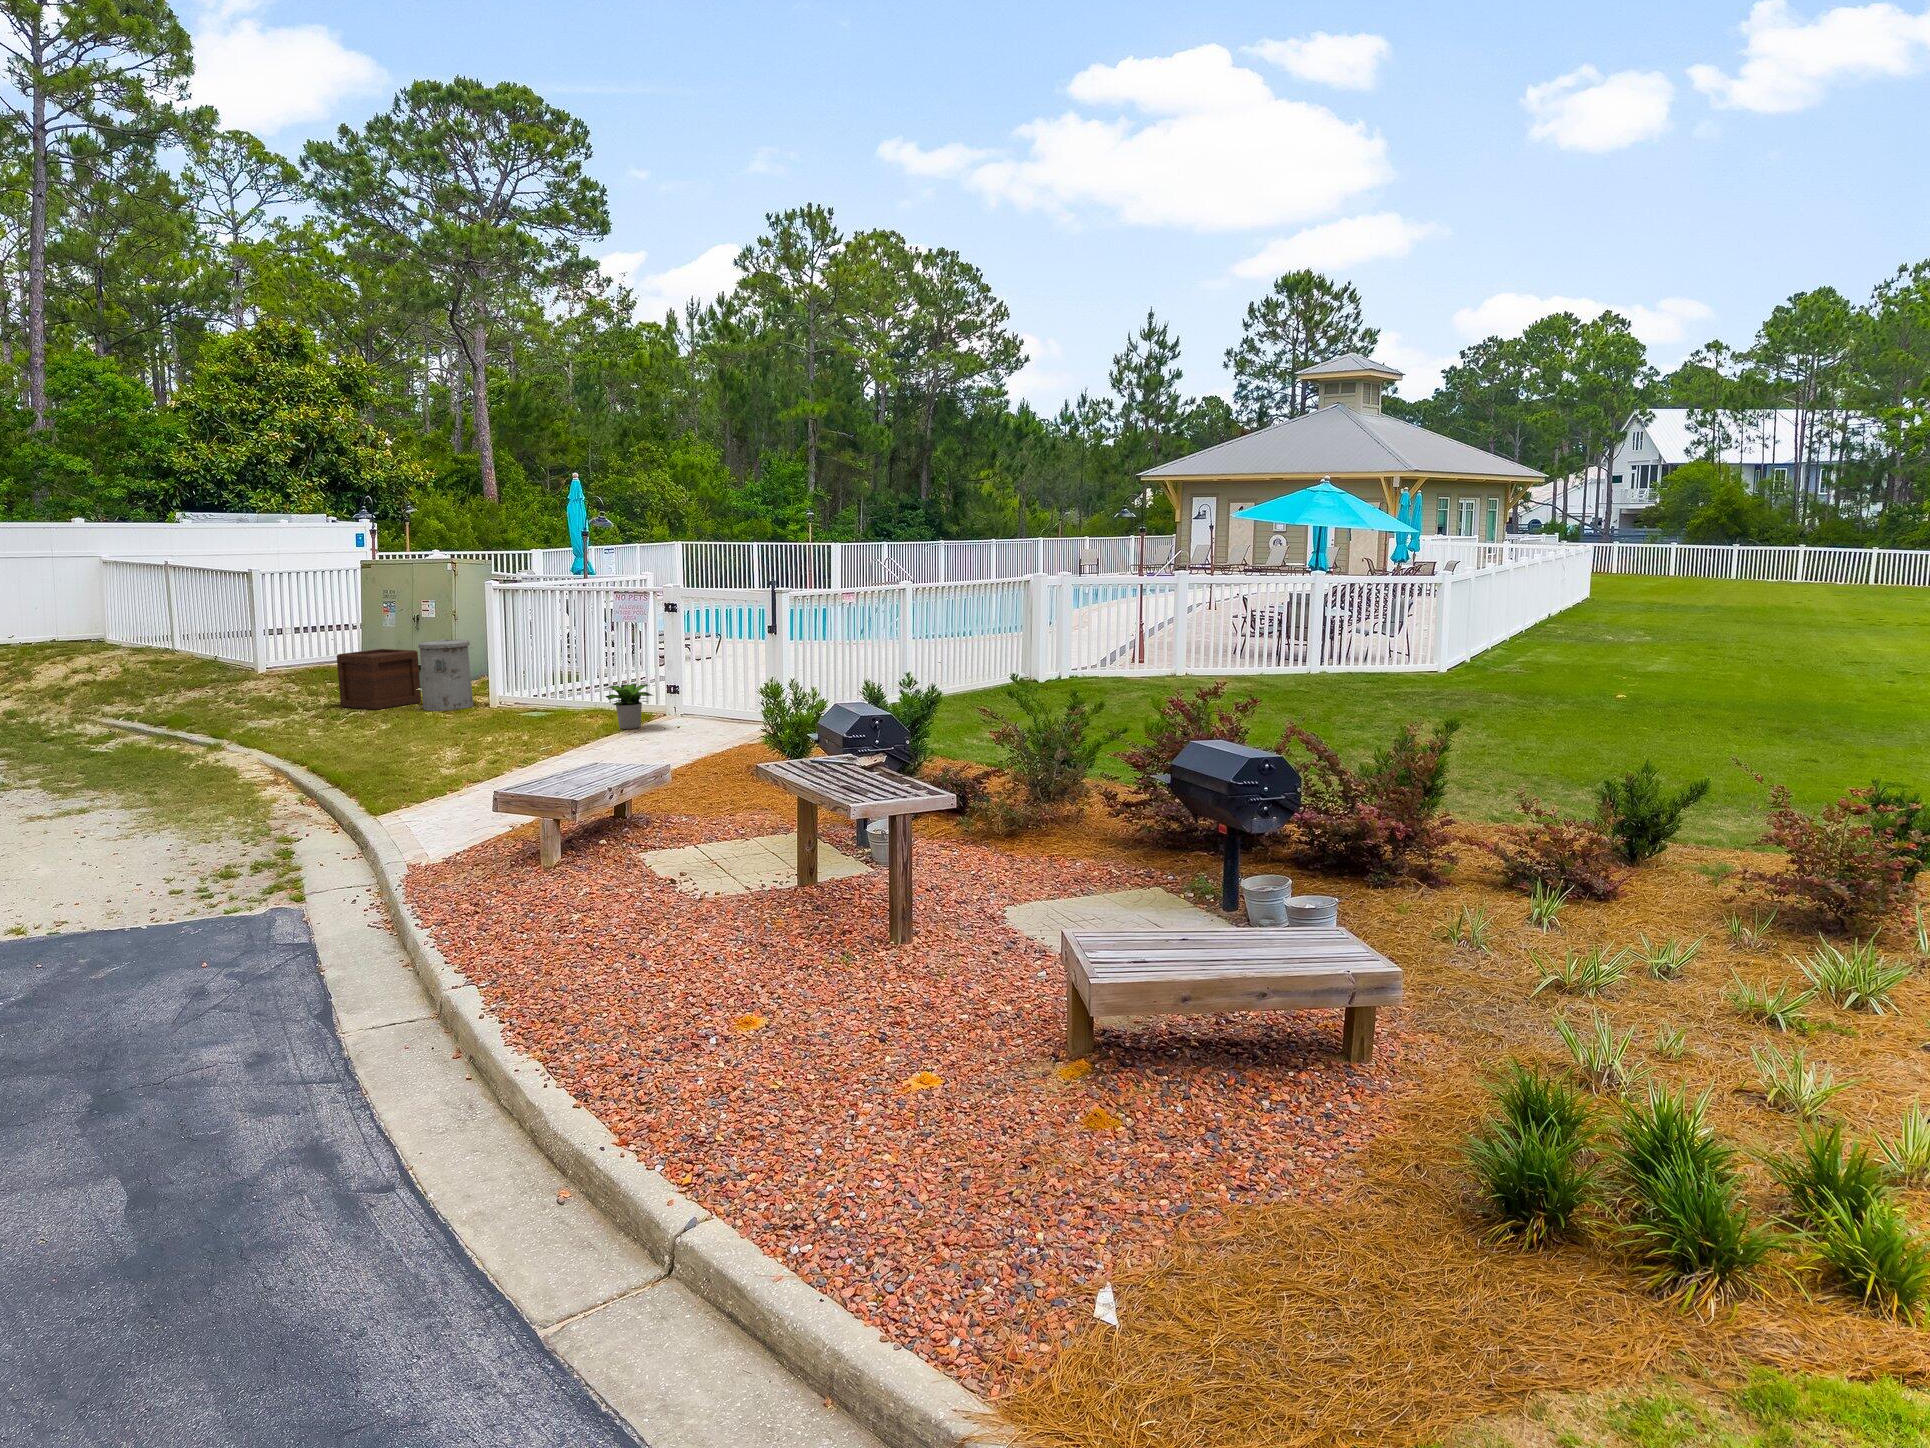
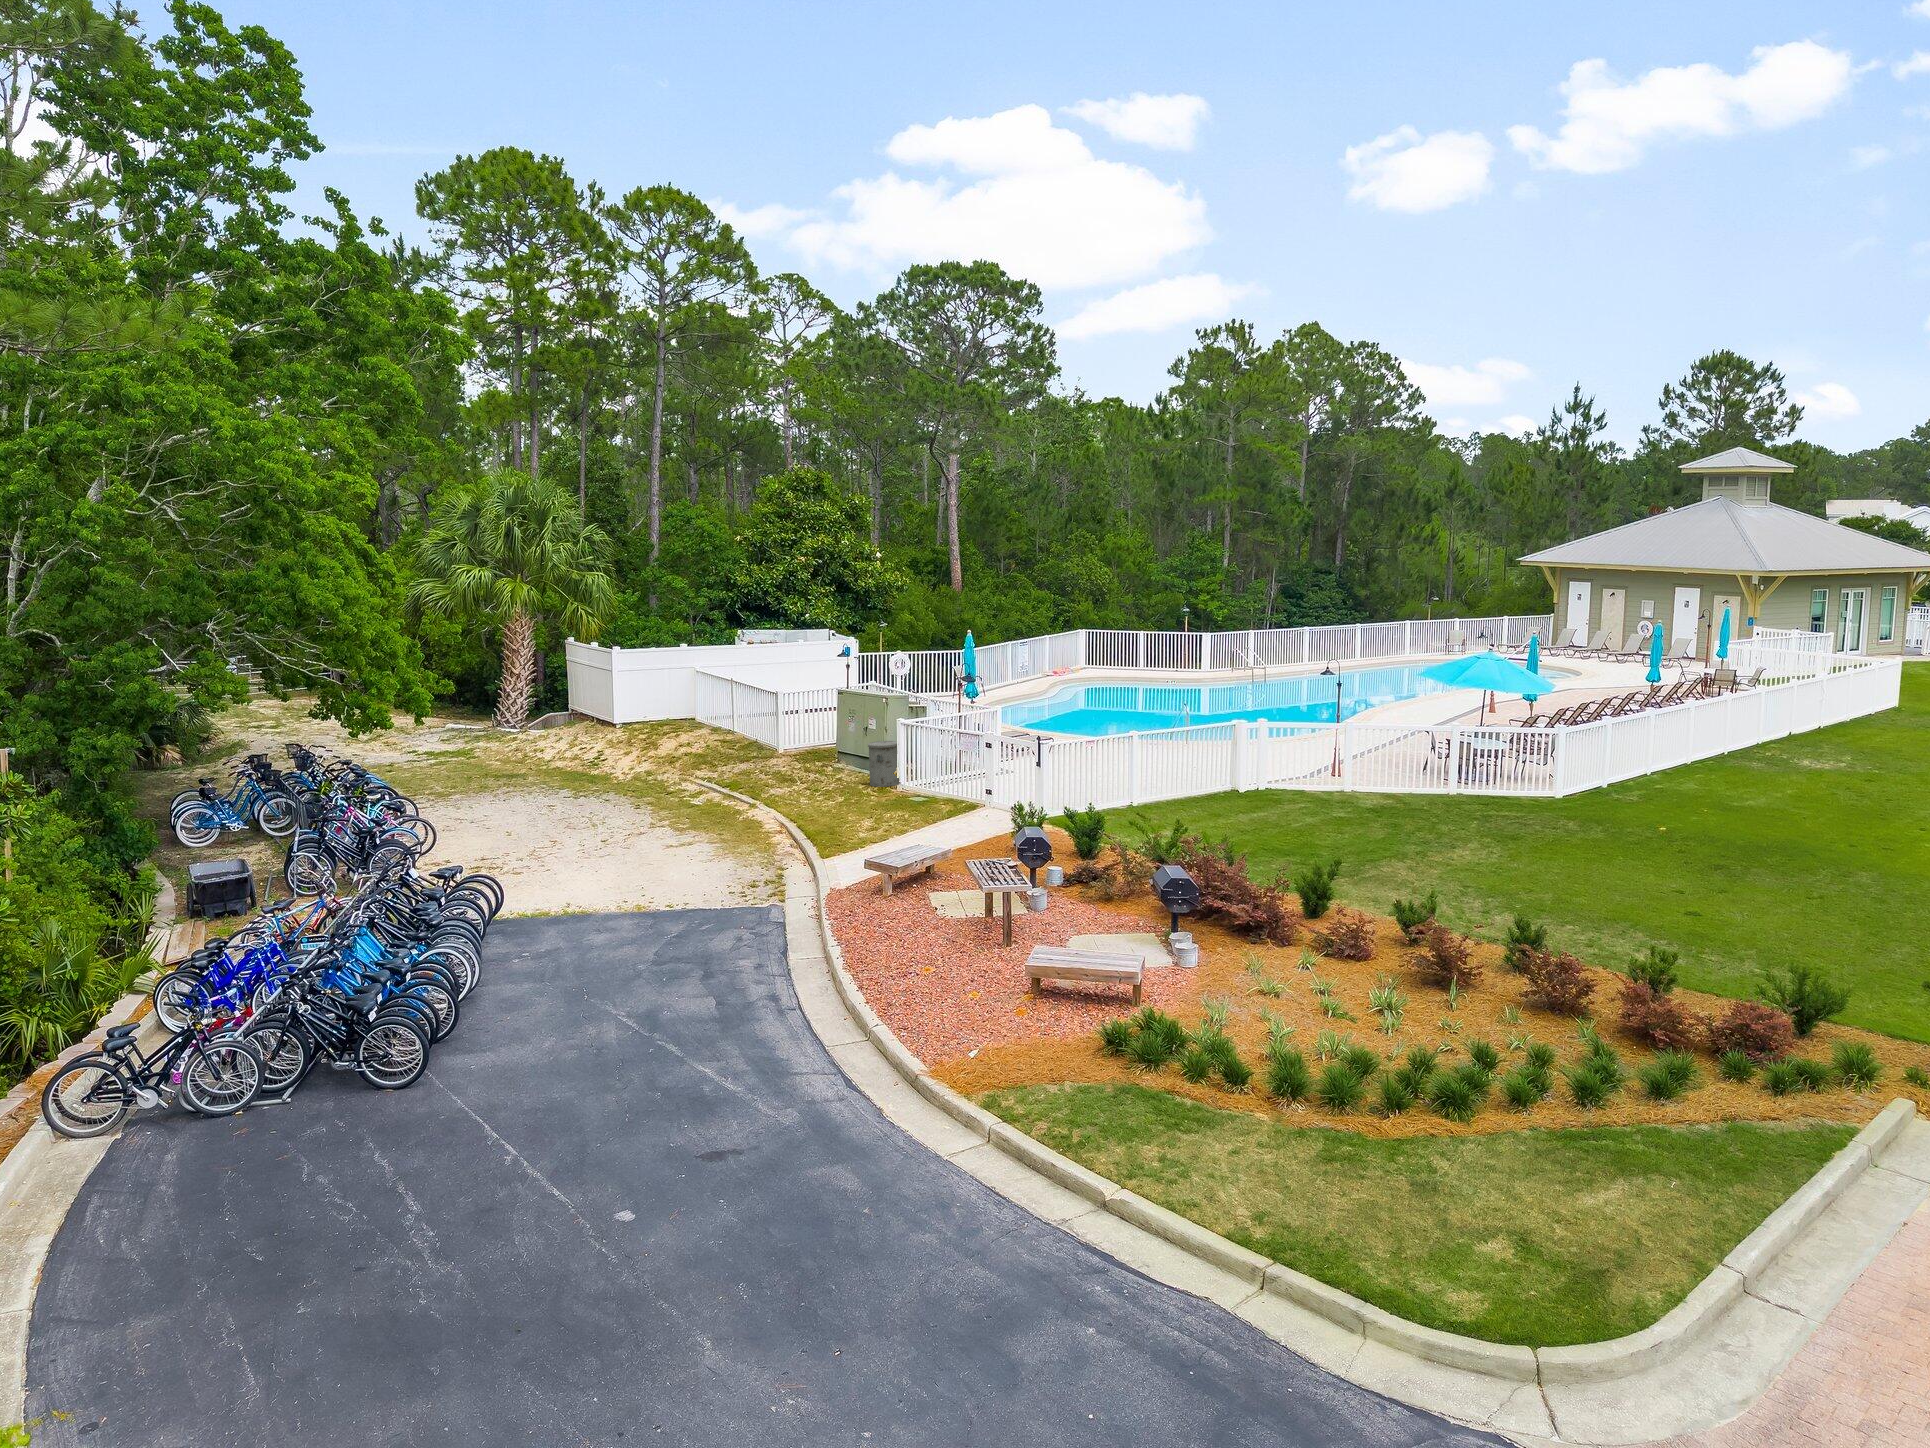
wooden crate: present [337,649,421,710] -> none [822,743,871,784]
potted plant: present [606,684,653,729] -> none [966,780,995,809]

